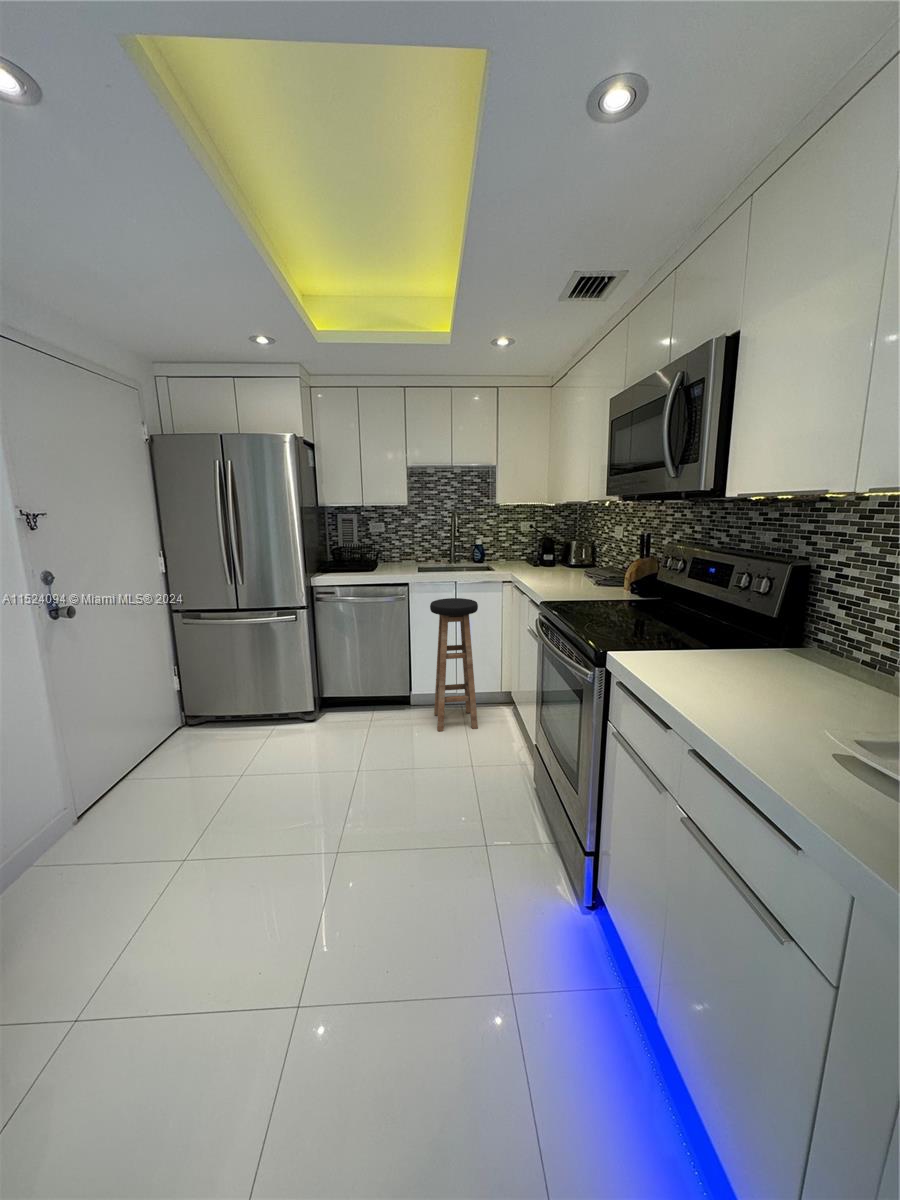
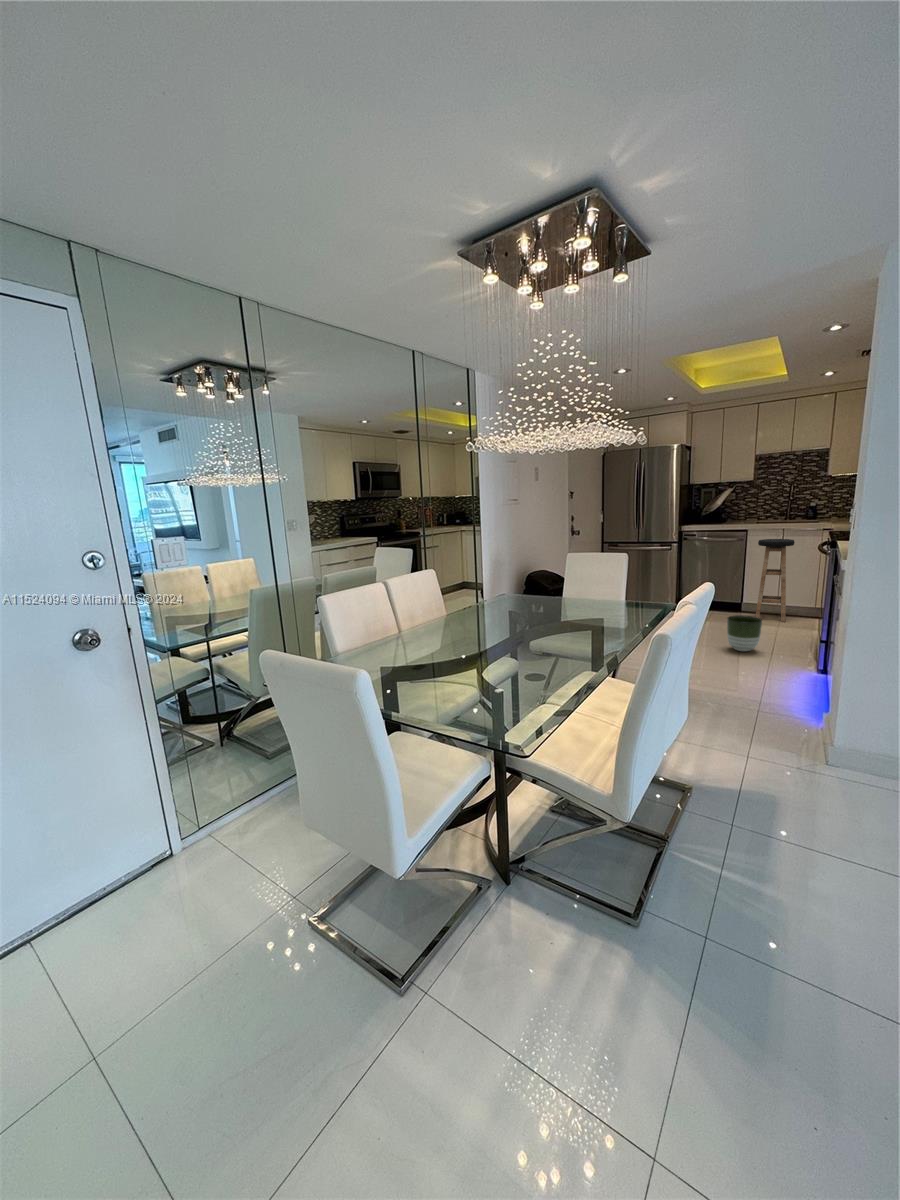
planter: none [420,797,487,893] -> present [727,615,762,651]

